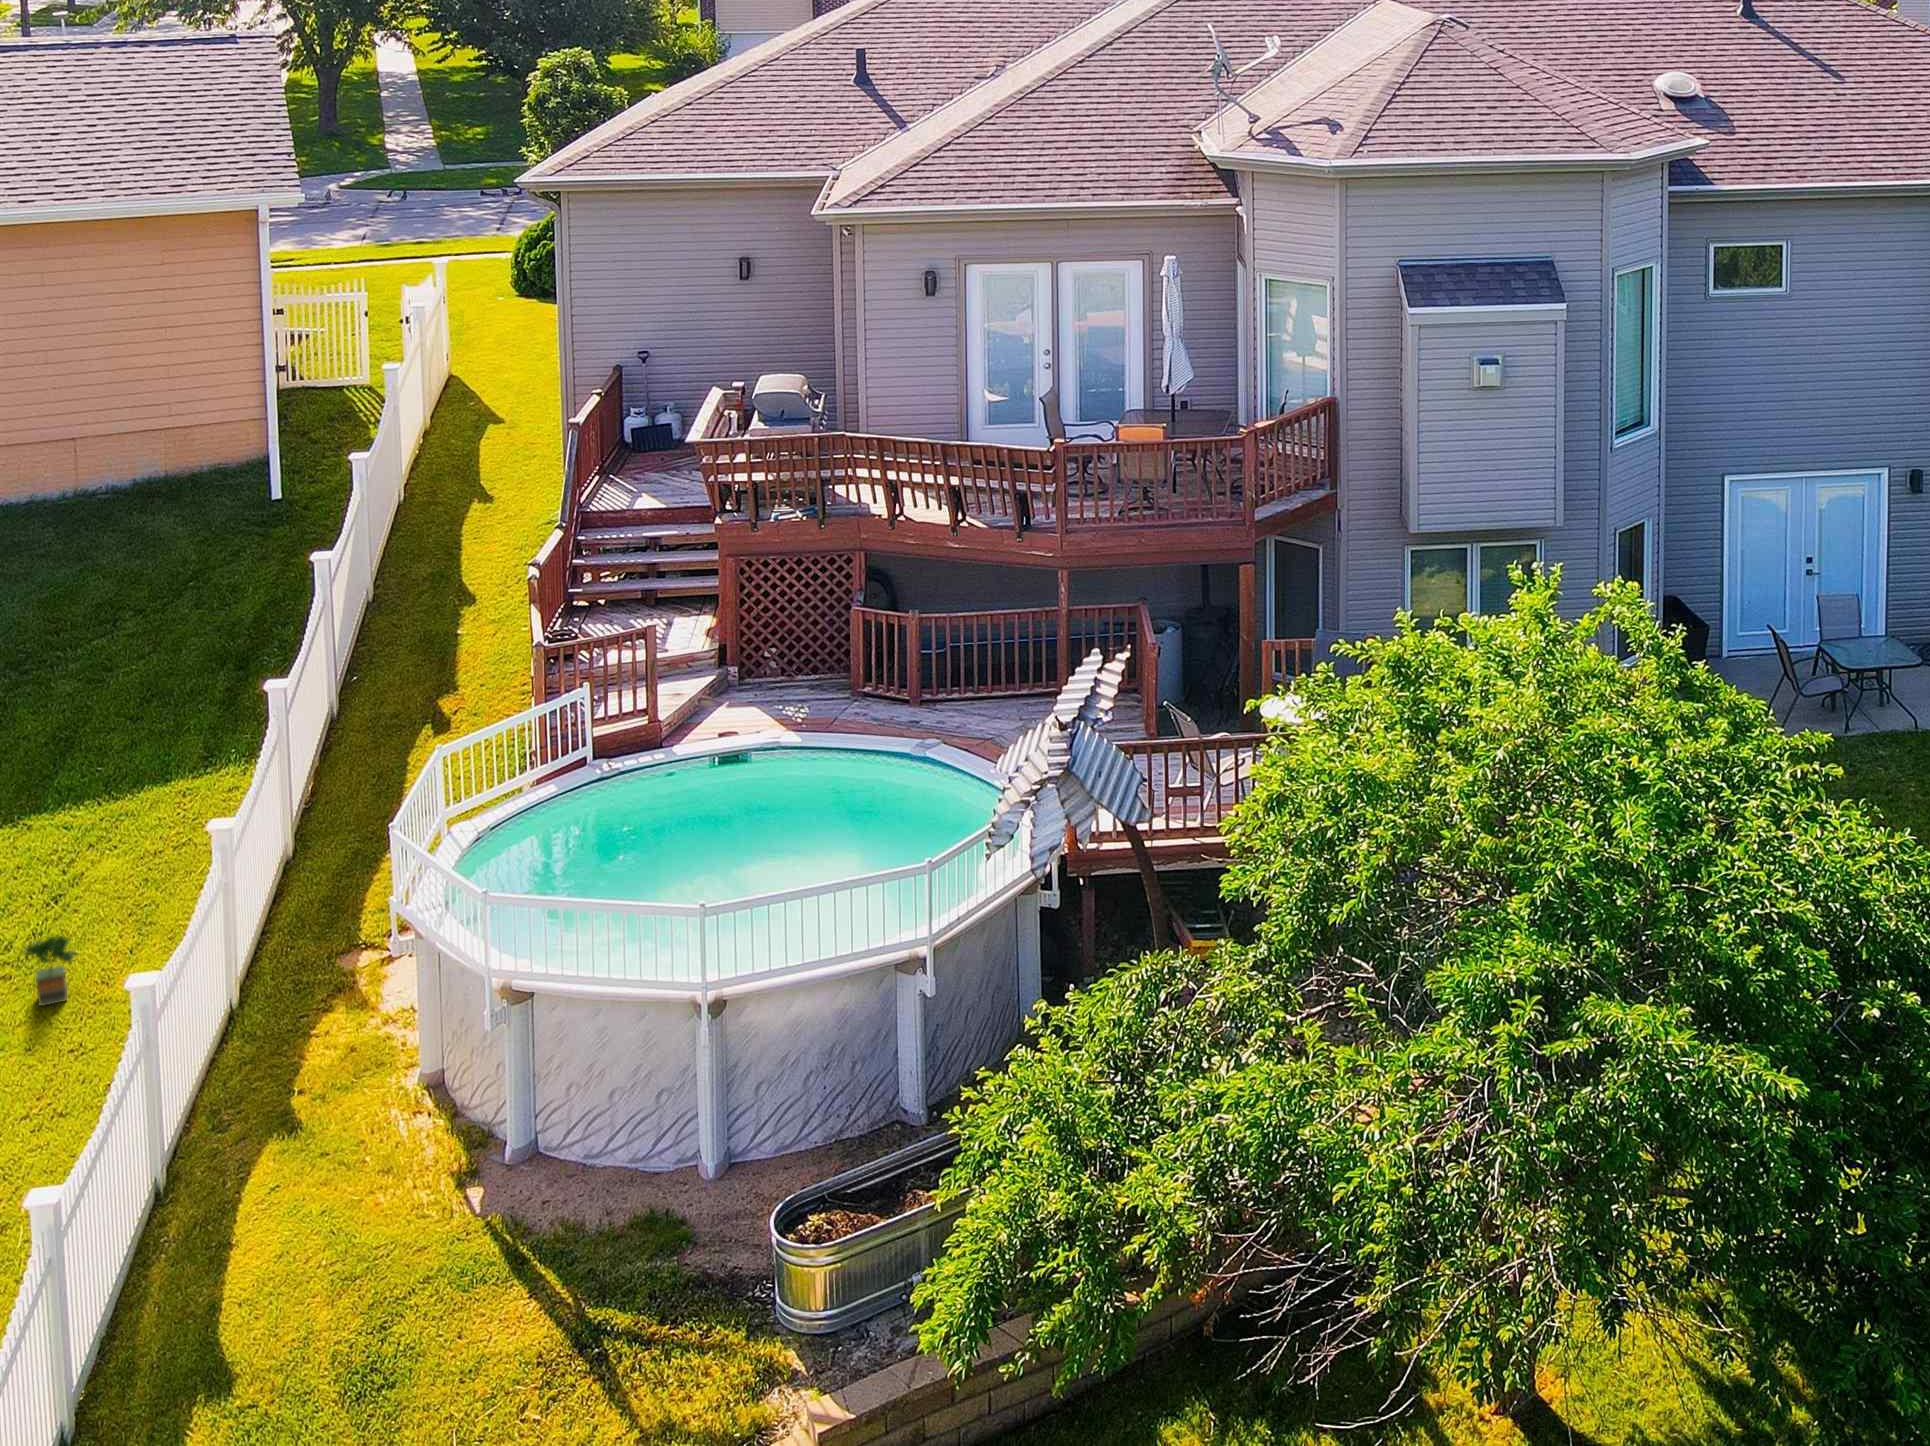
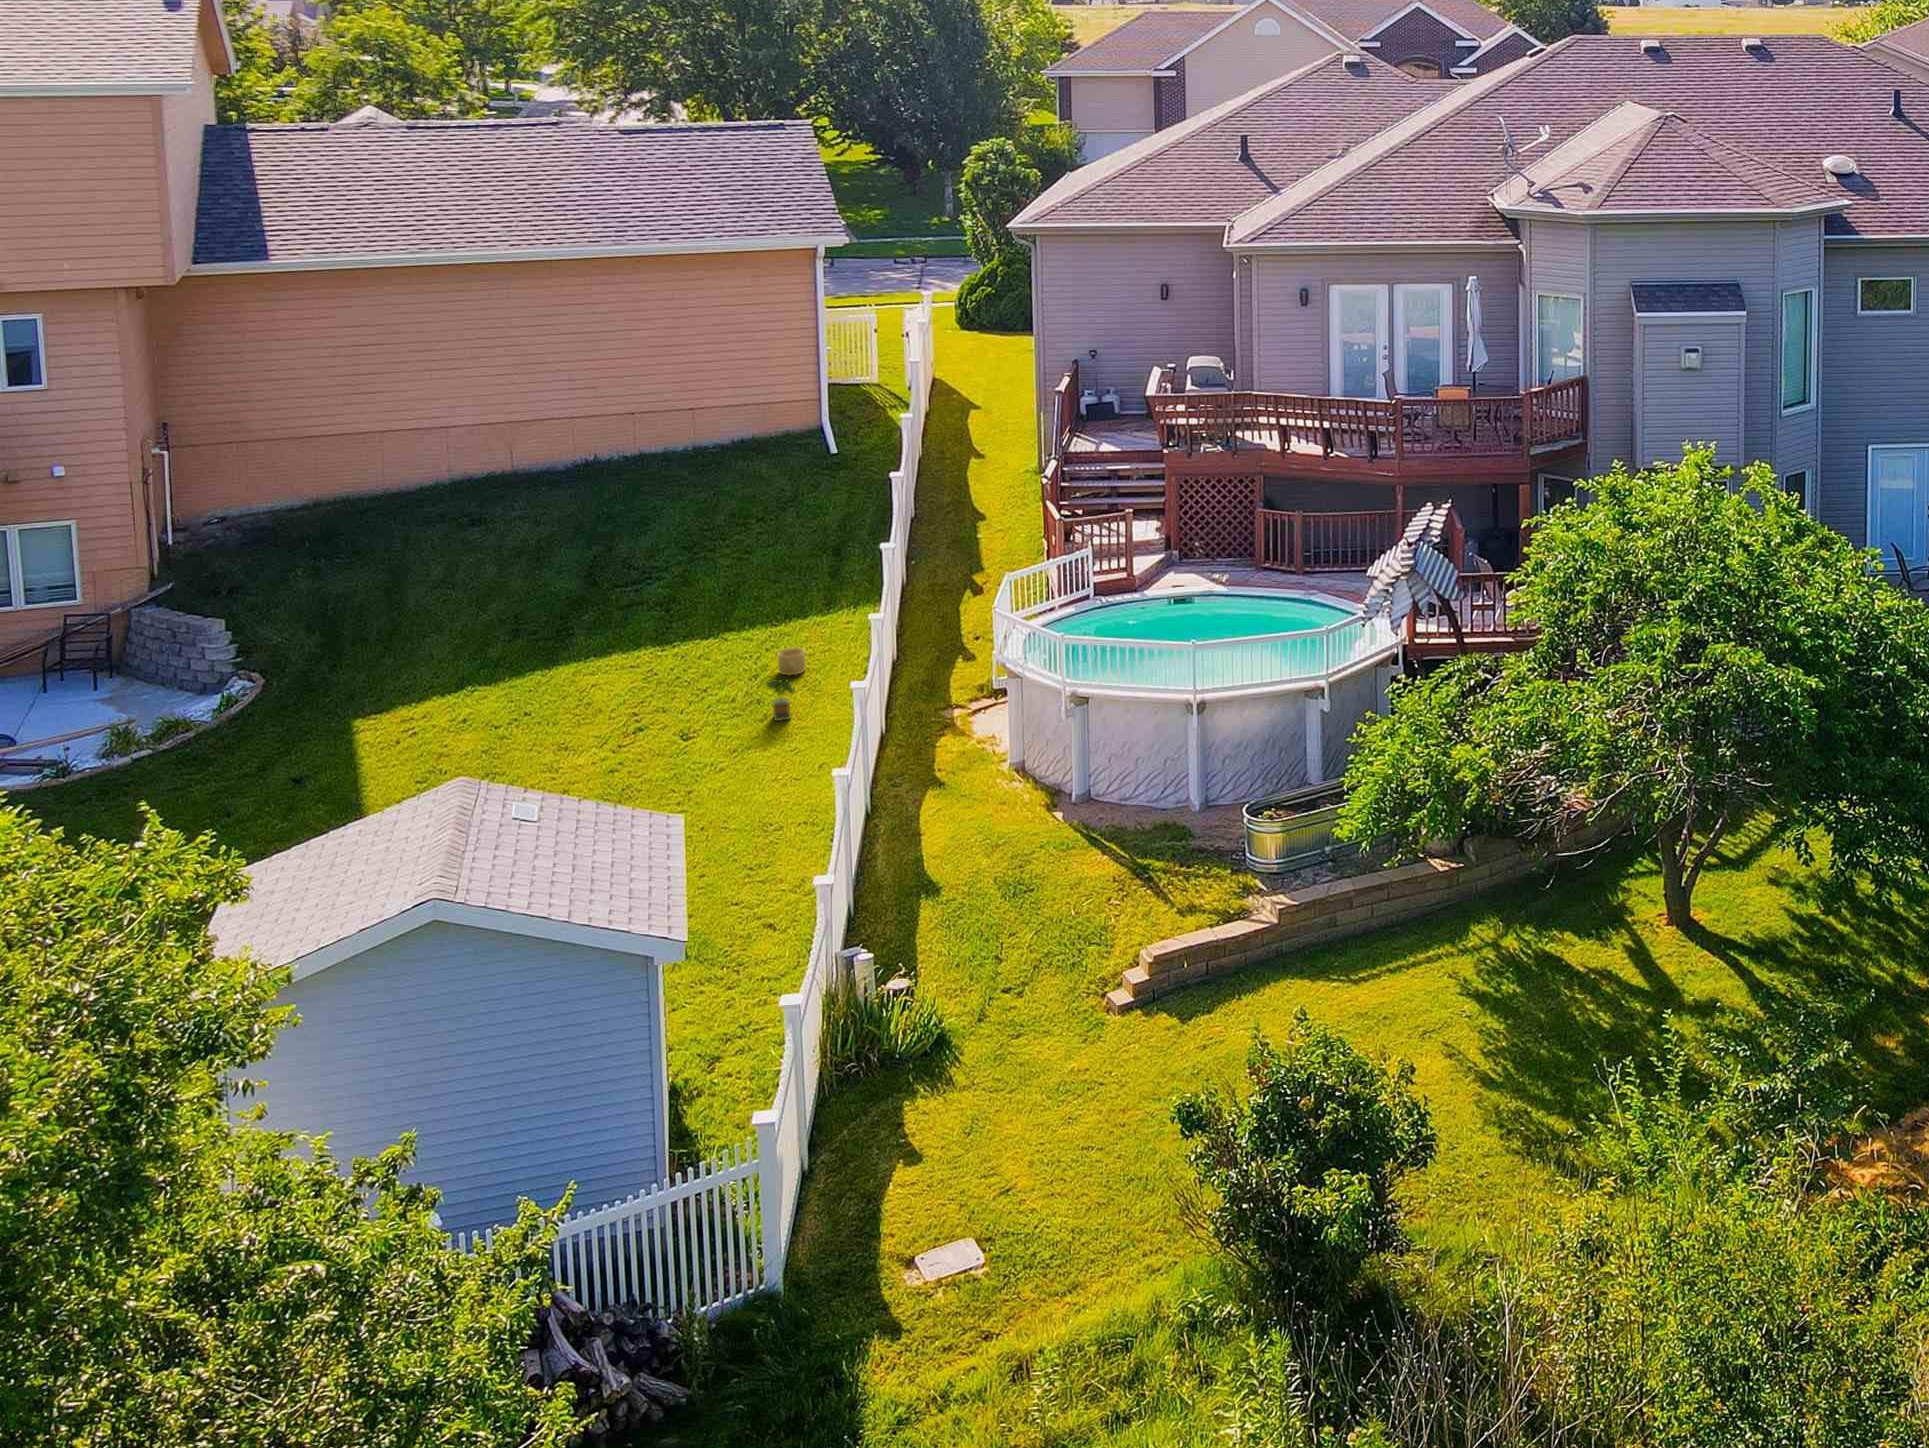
wooden bucket: none [66,866,118,913] -> present [778,648,805,676]

